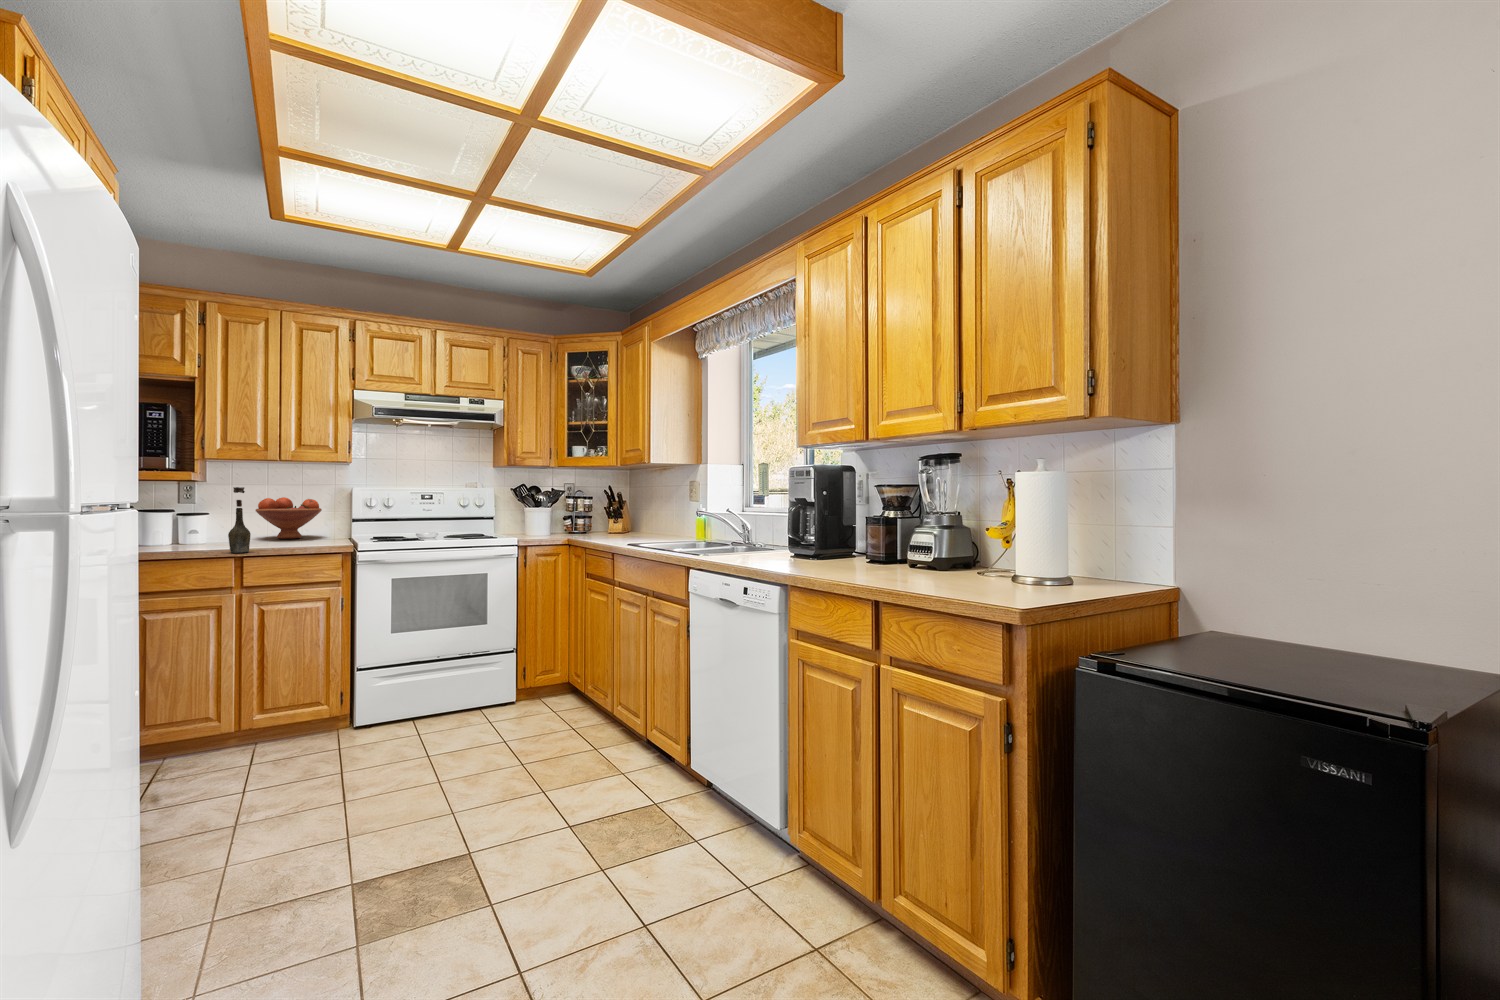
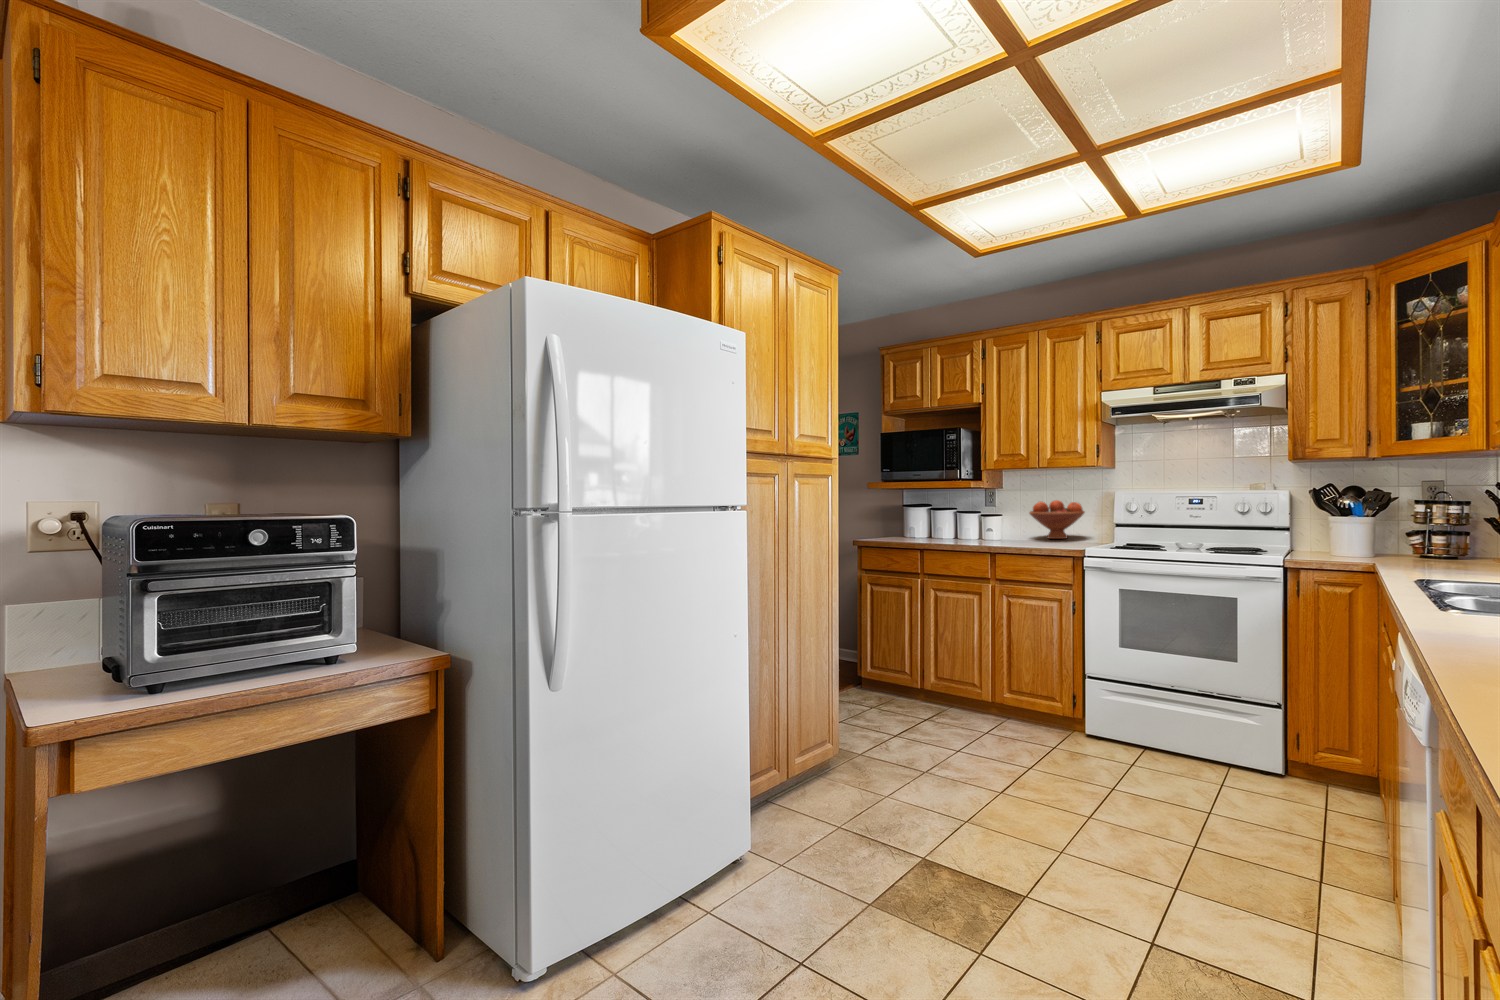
bottle: present [228,487,251,553] -> none [982,497,998,552]

